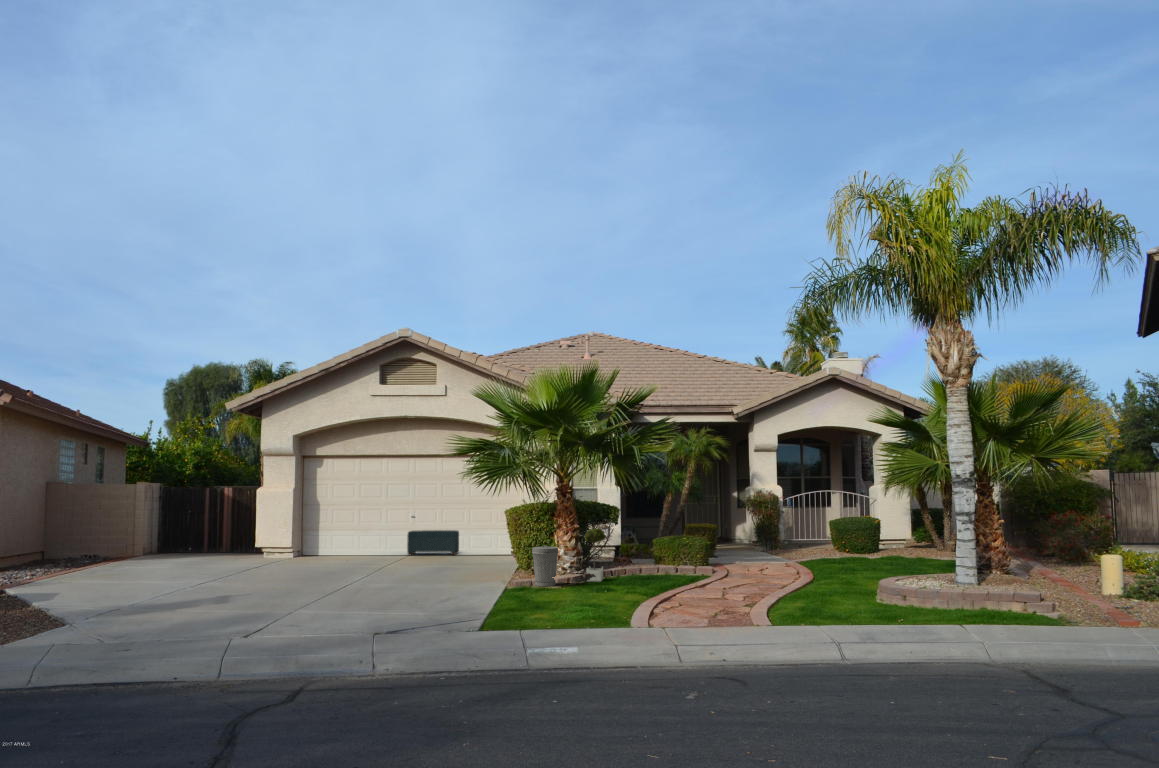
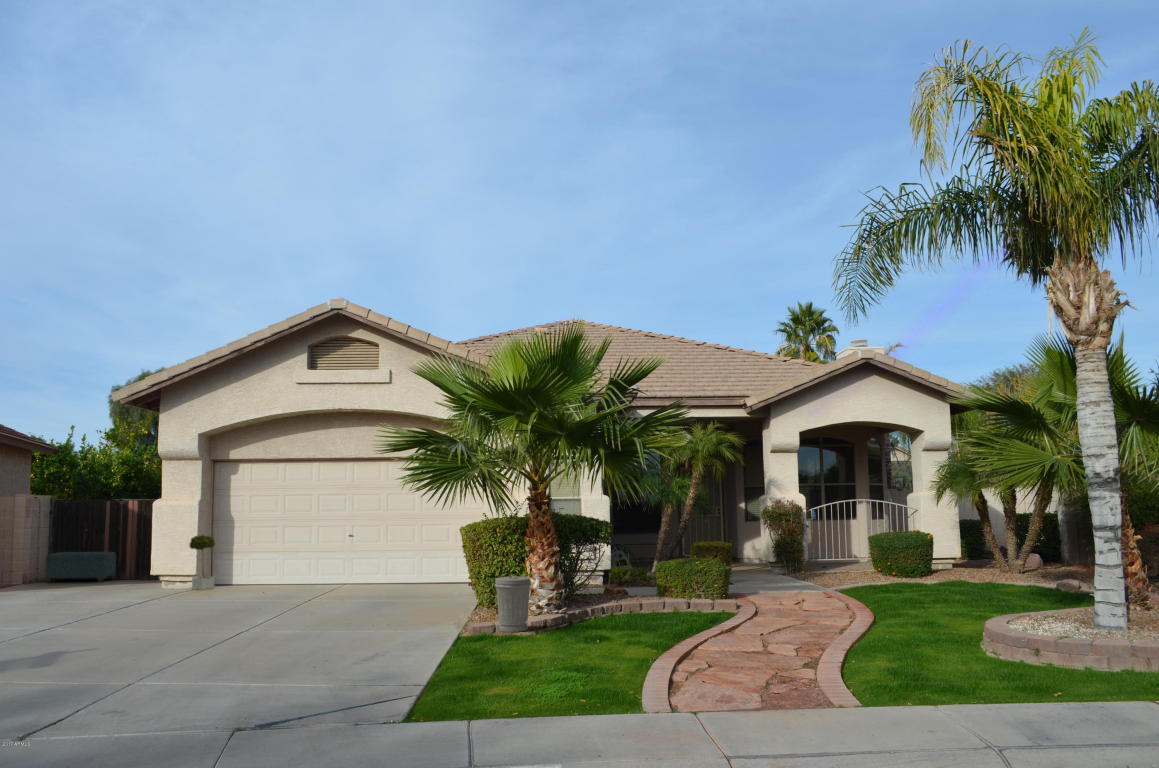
potted tree: present [585,528,606,582] -> present [189,535,215,590]
bench: present [407,530,459,555] -> present [45,552,116,582]

